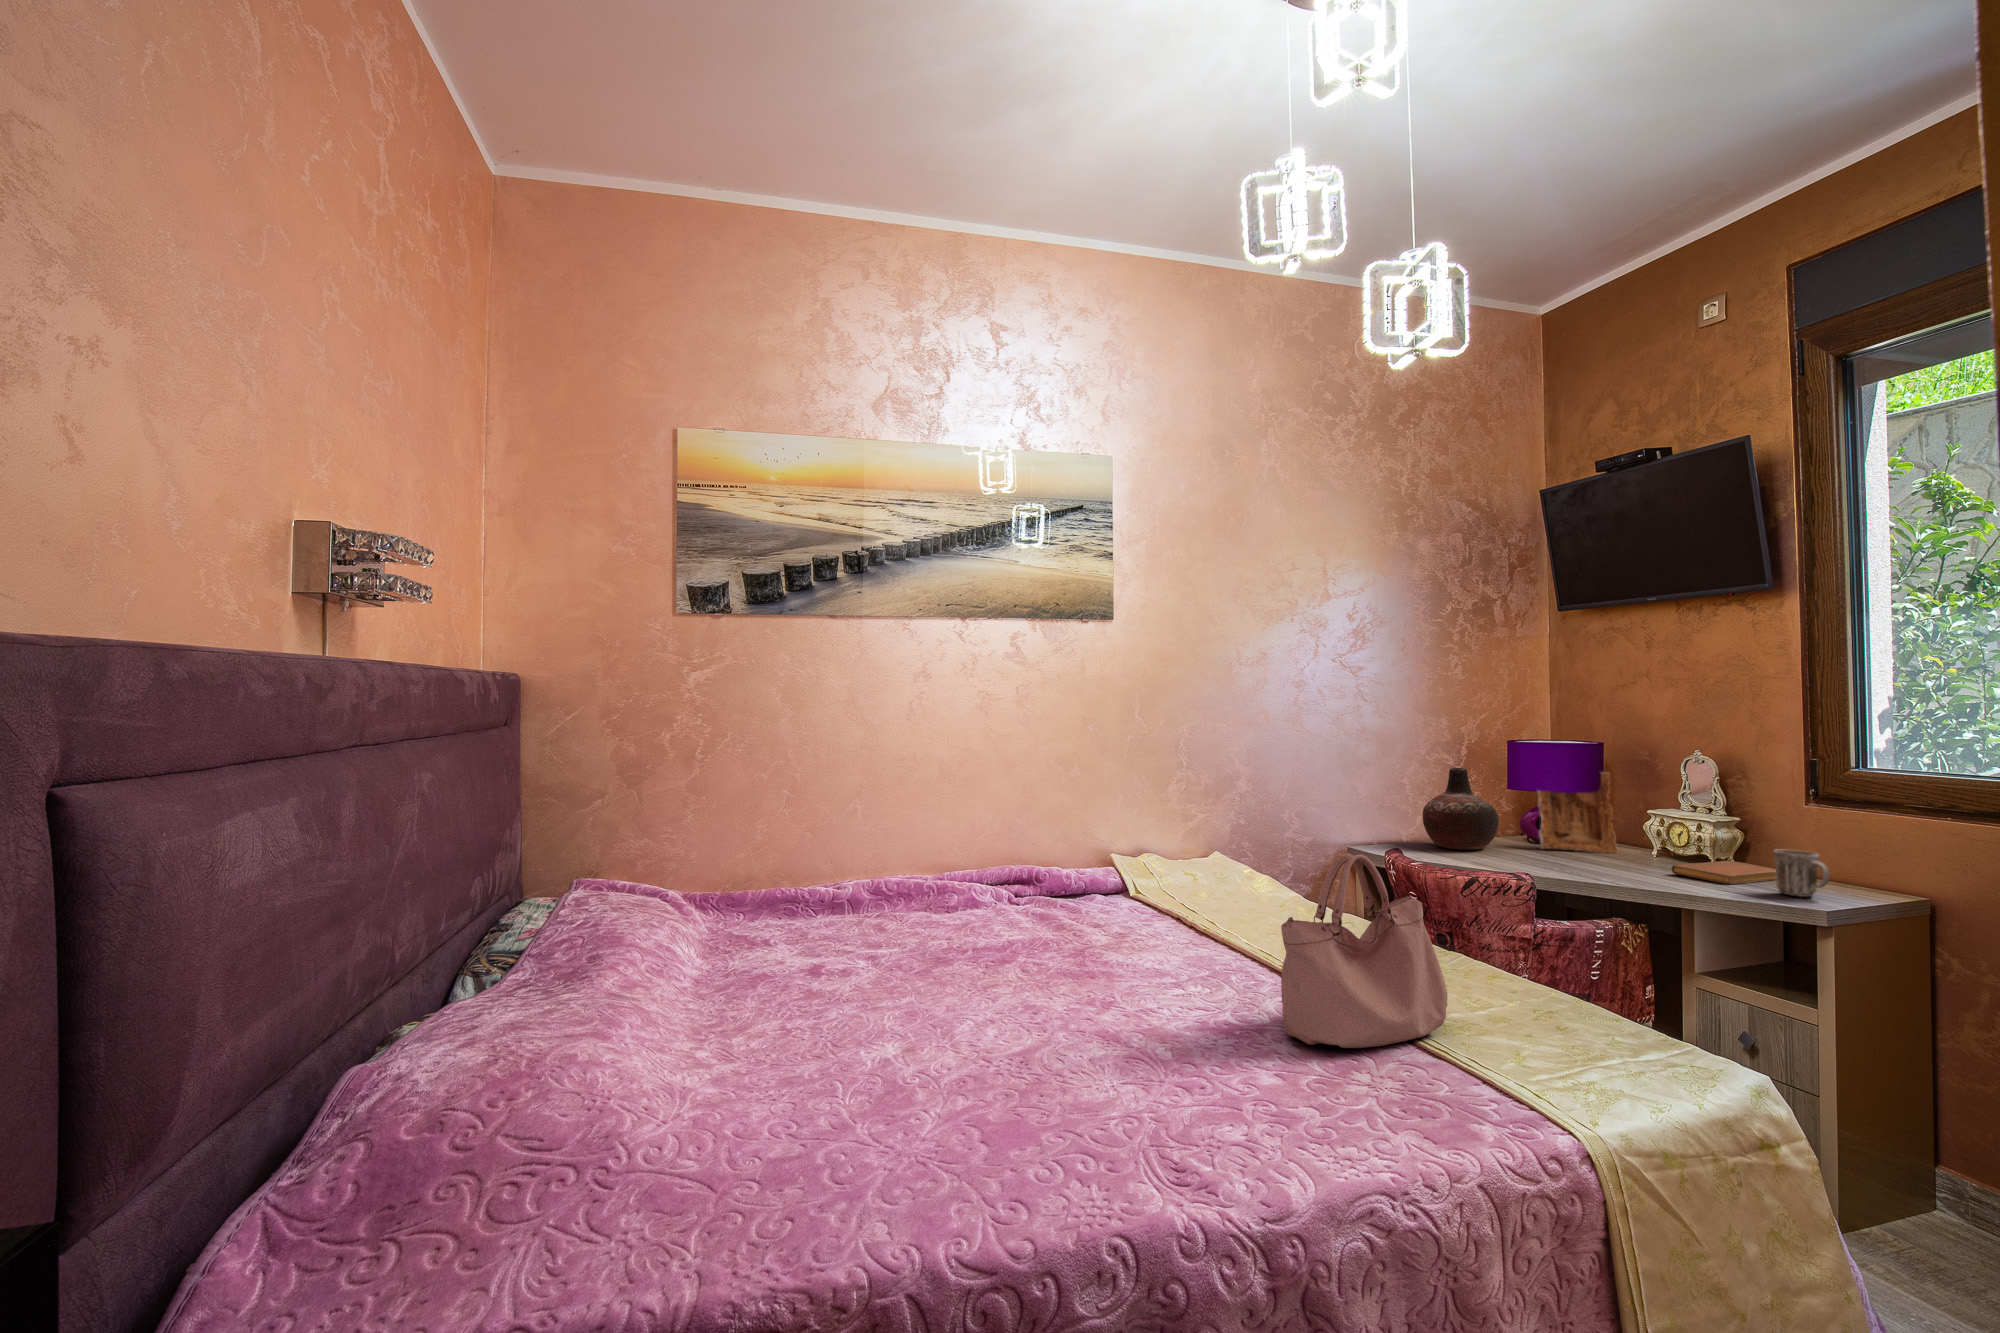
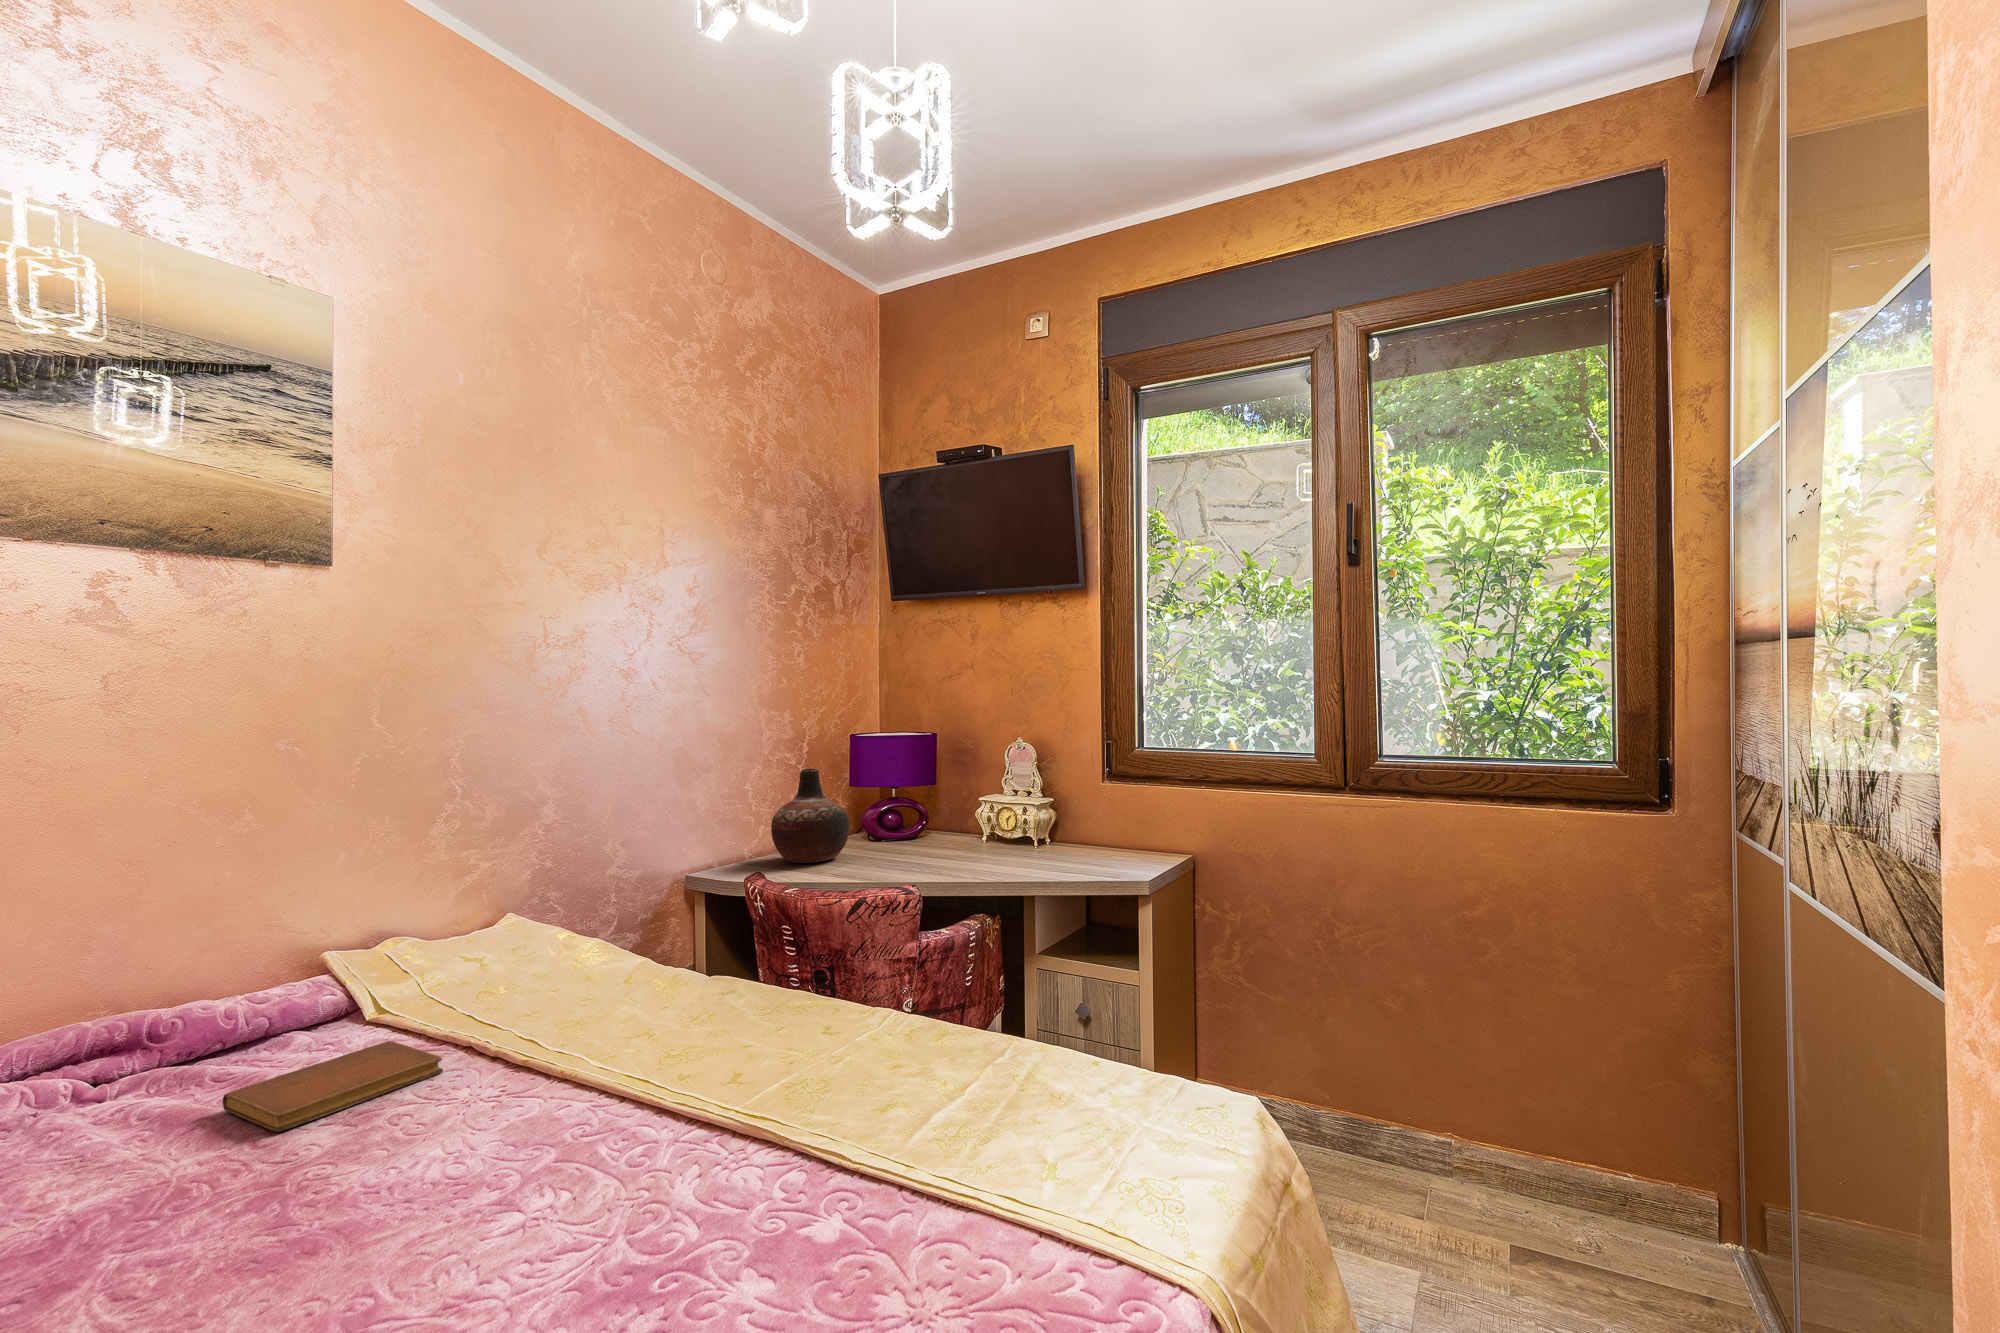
picture frame: present [1538,772,1618,853] -> none [882,763,954,850]
mug: present [1774,849,1830,897] -> none [1093,824,1133,867]
handbag: present [1281,853,1447,1048] -> none [681,907,898,1234]
notebook: present [1672,861,1776,884] -> present [223,1041,443,1132]

